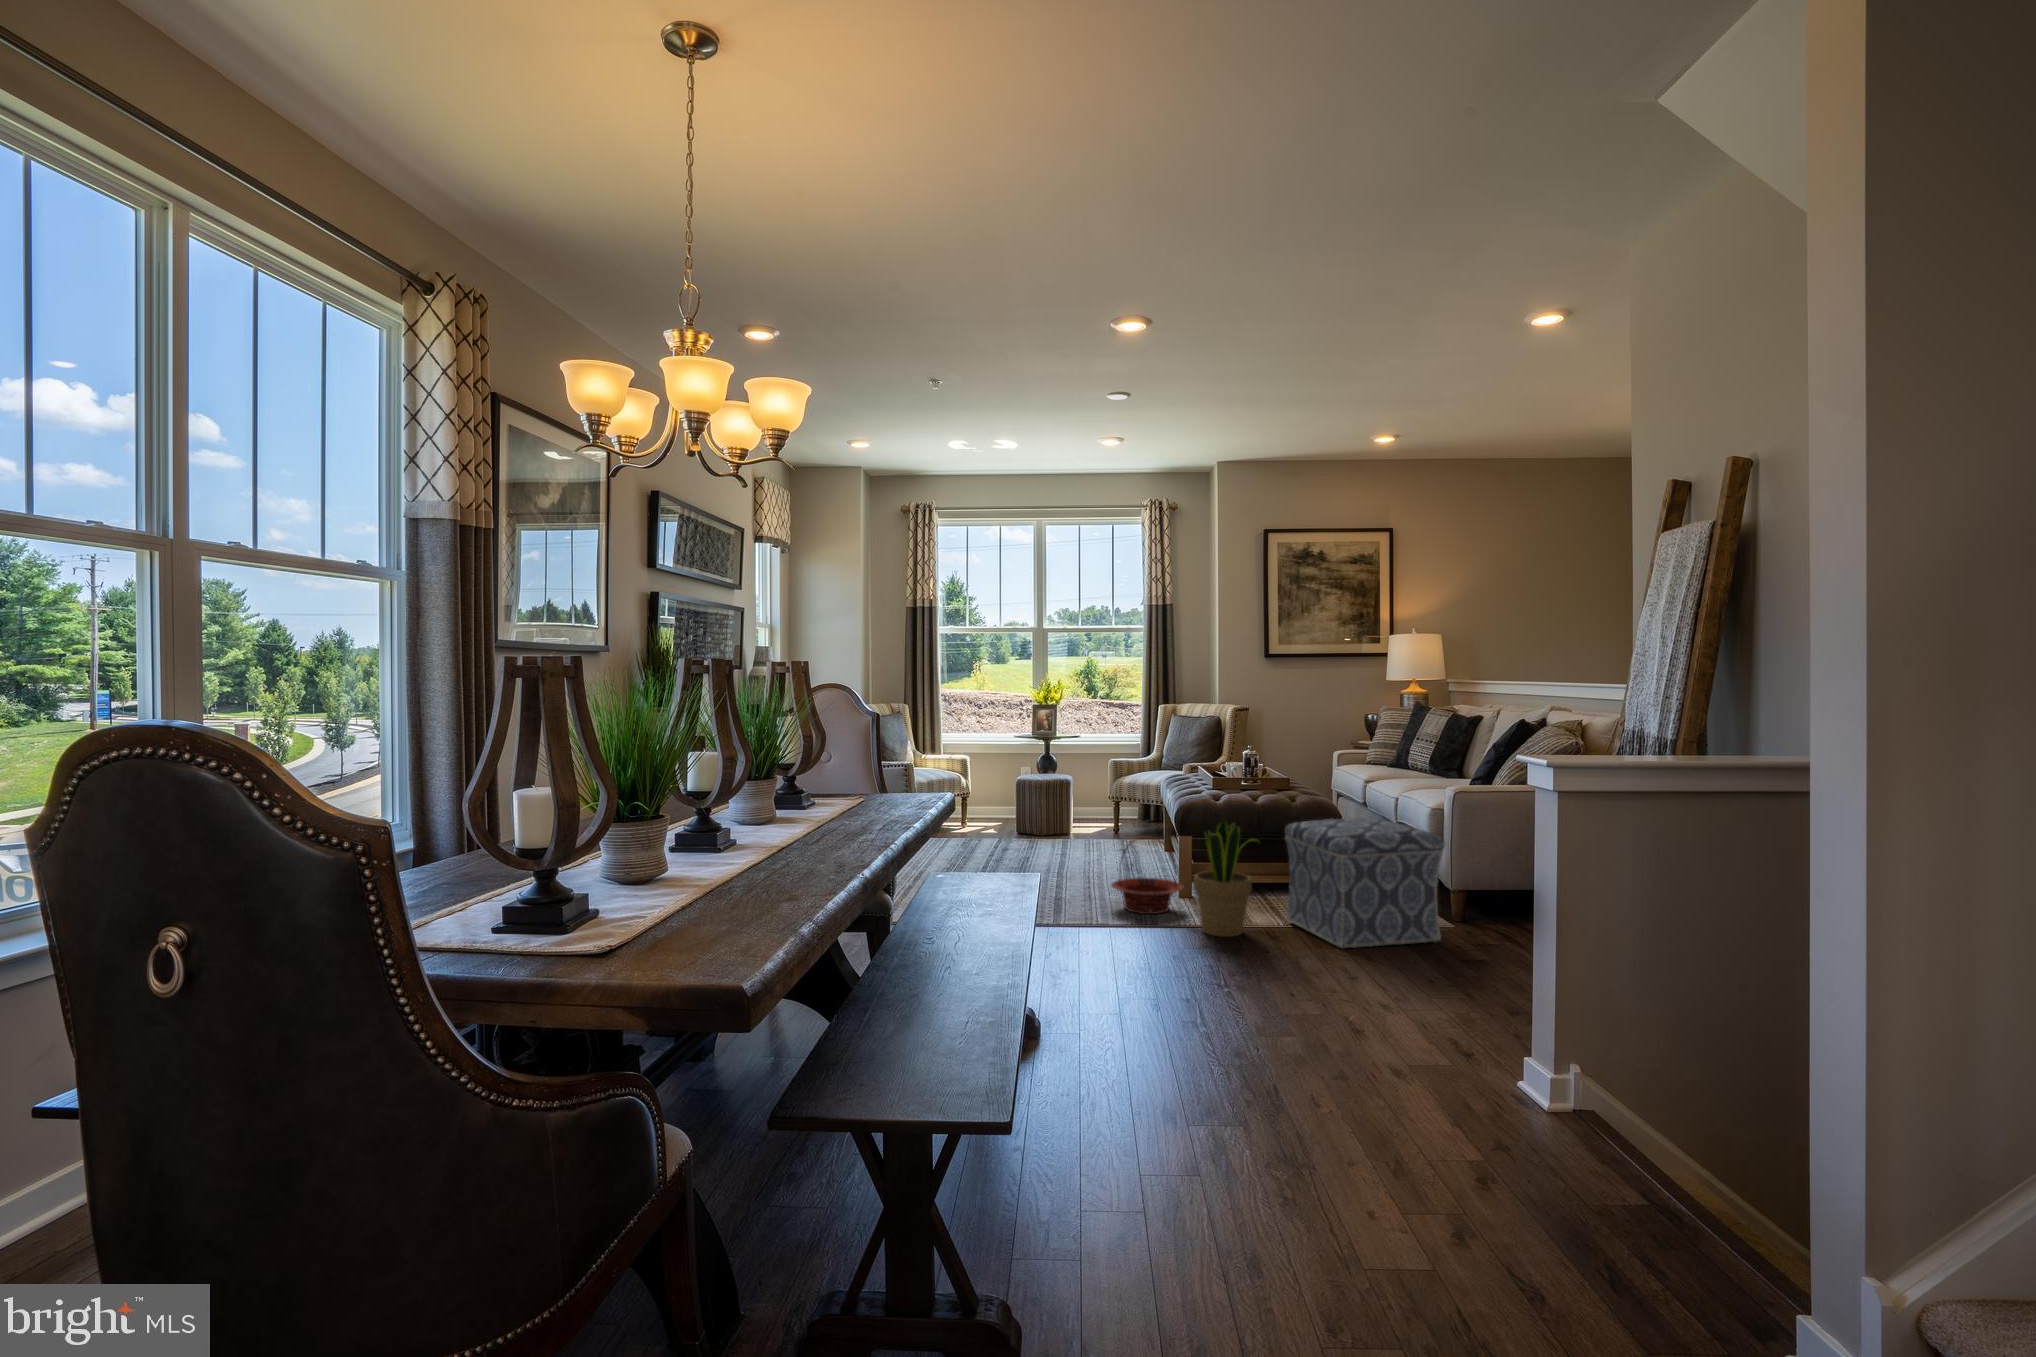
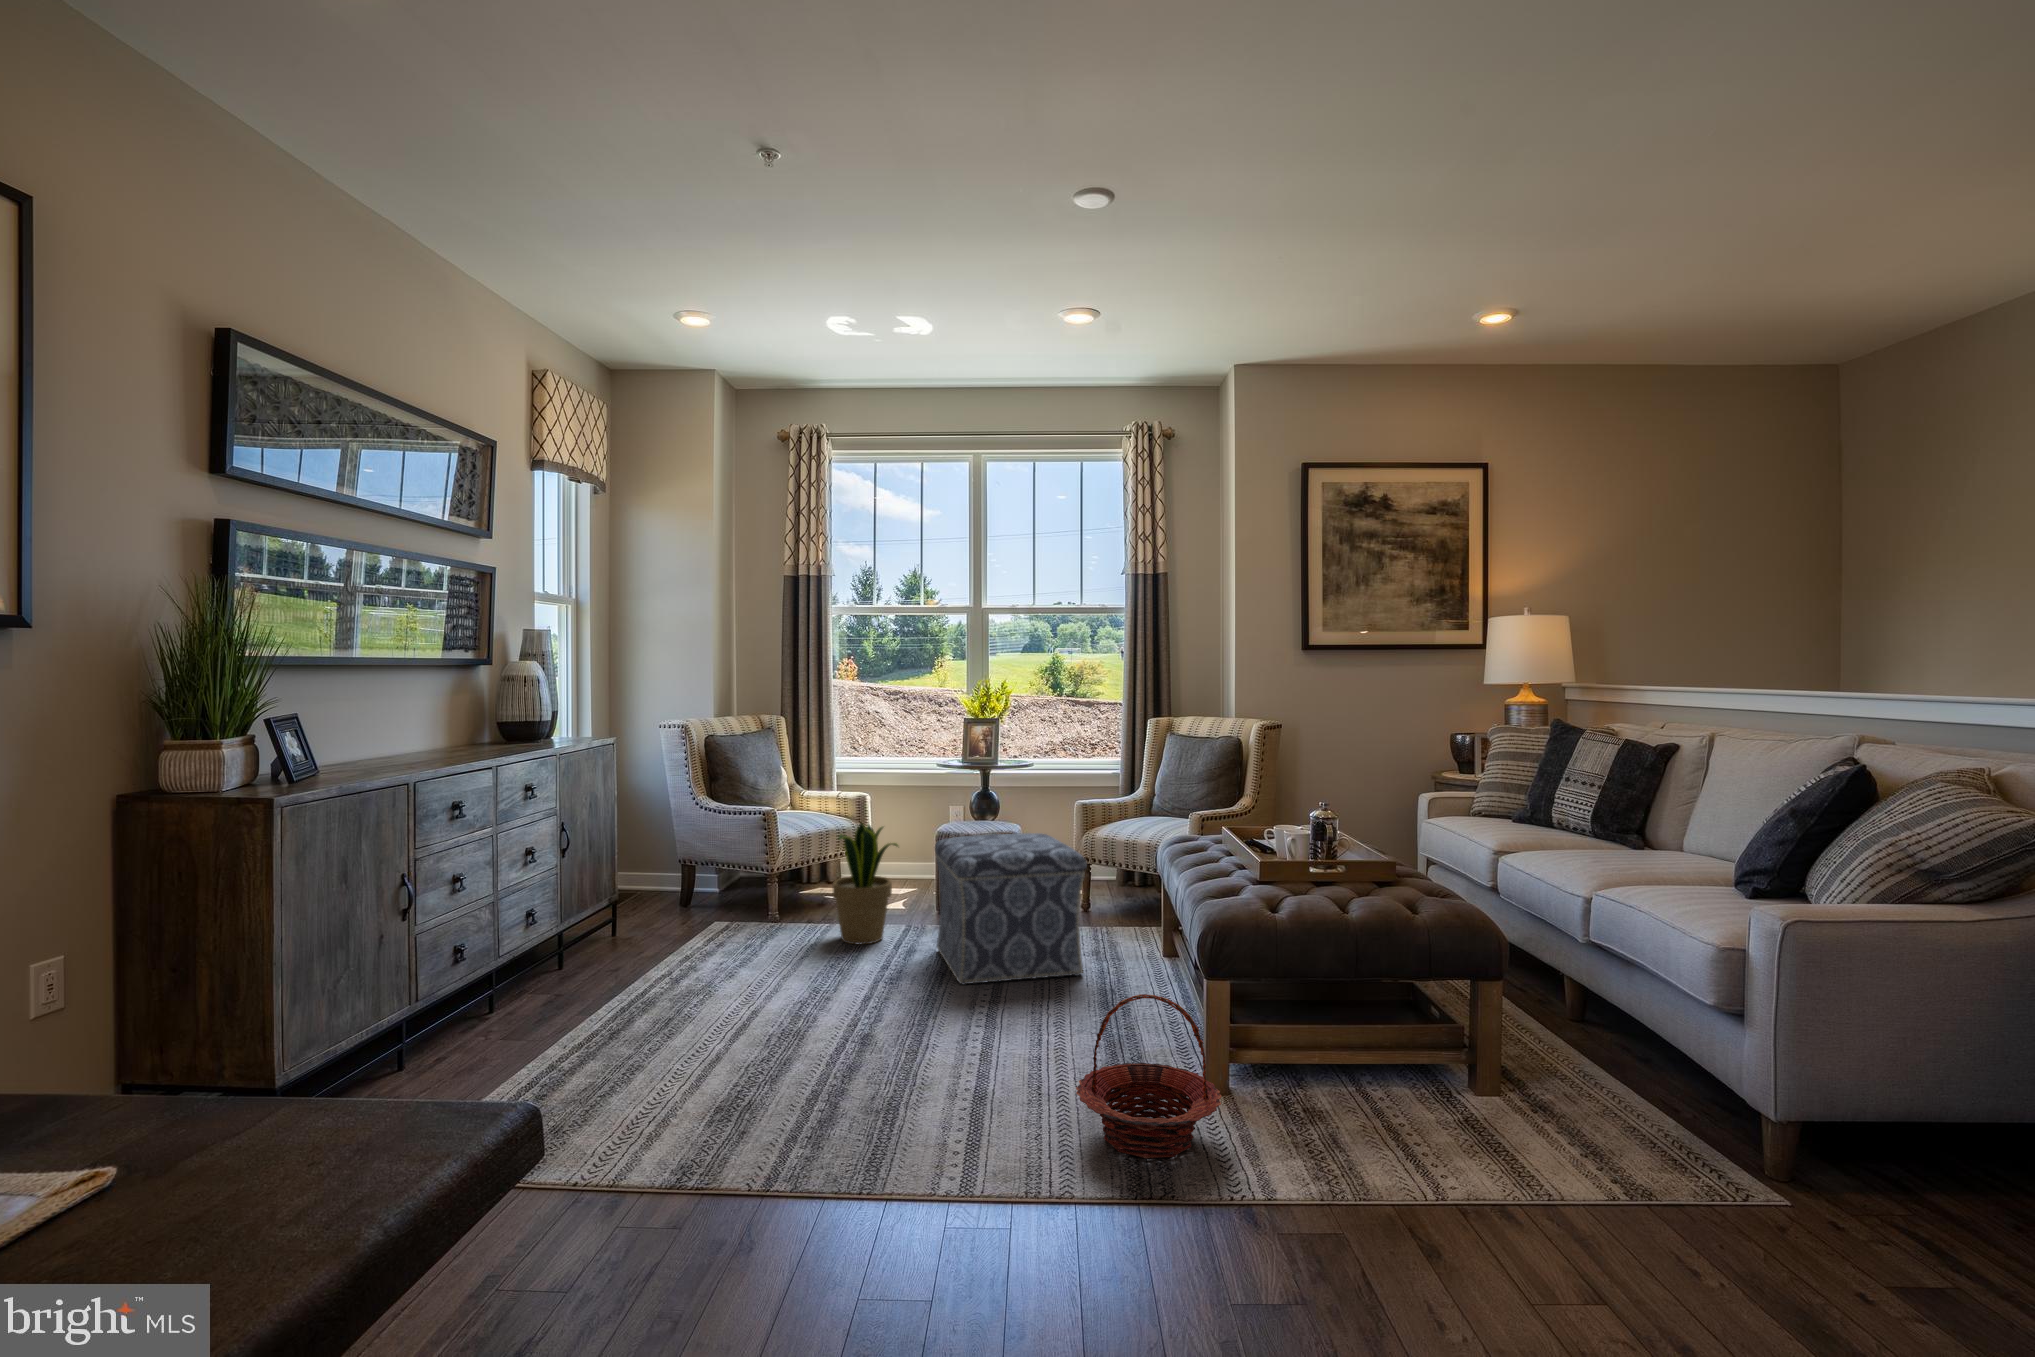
ottoman: present [1285,818,1444,949] -> present [935,833,1087,985]
potted plant: present [1194,820,1259,937] -> present [832,823,898,944]

